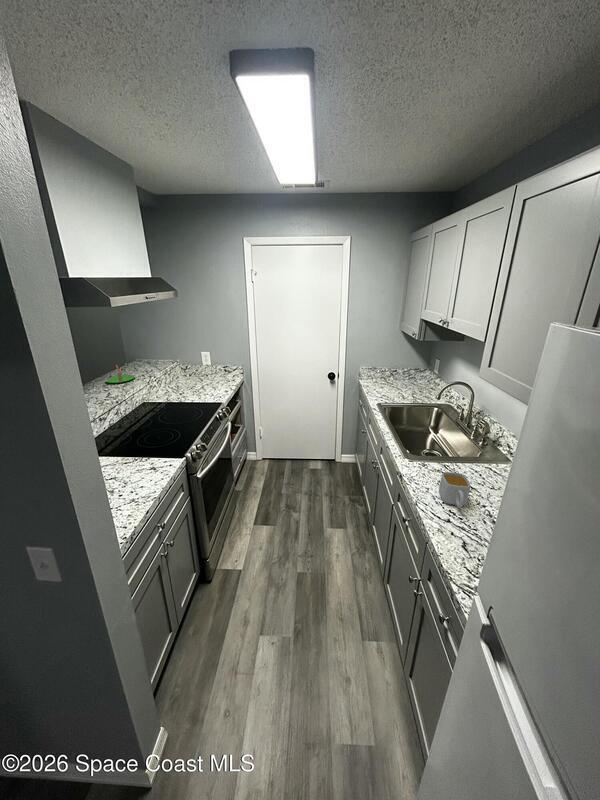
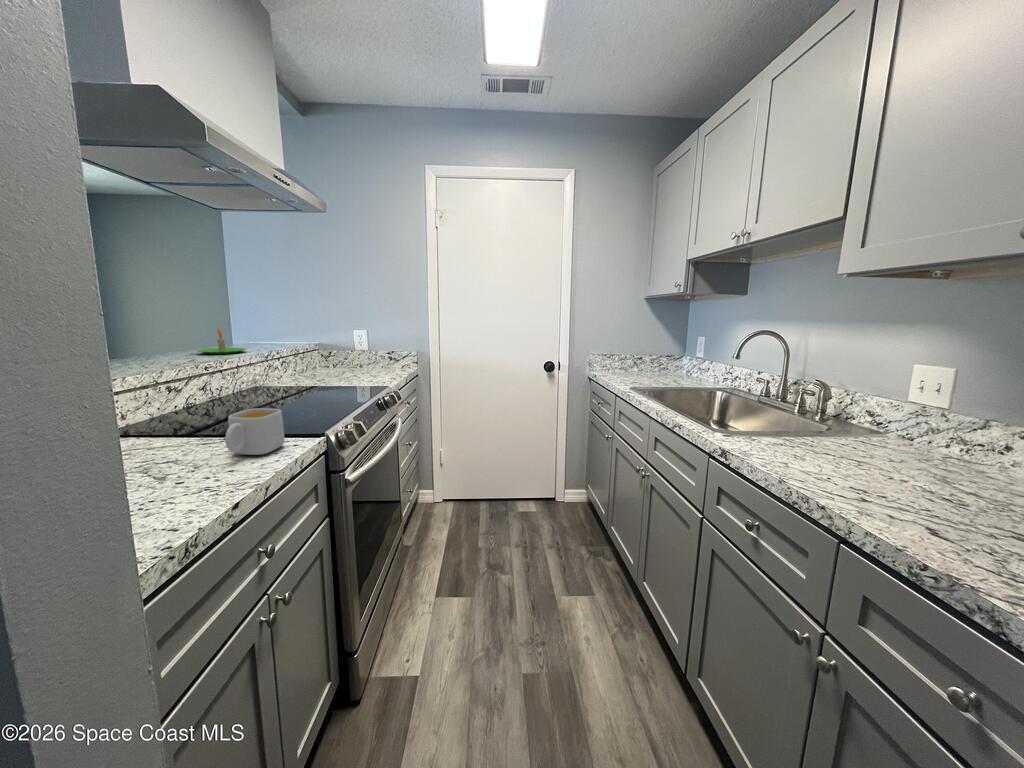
mug: present [439,472,470,508] -> present [225,408,284,455]

